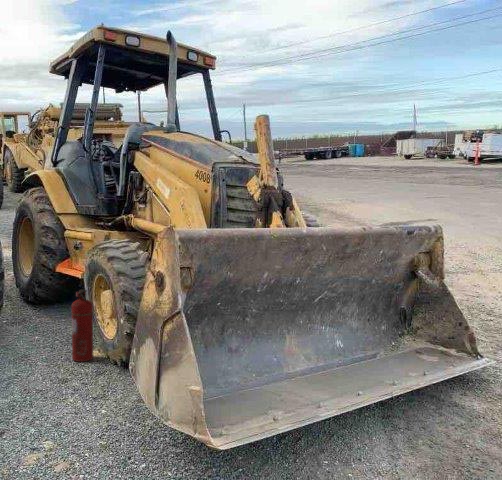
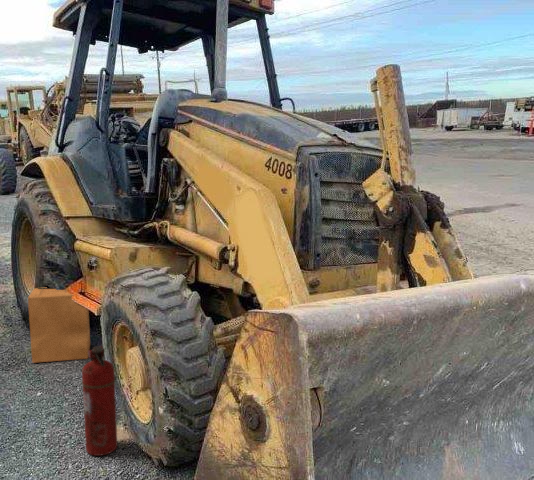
cardboard box: none [30,266,73,319] -> present [28,288,90,363]

